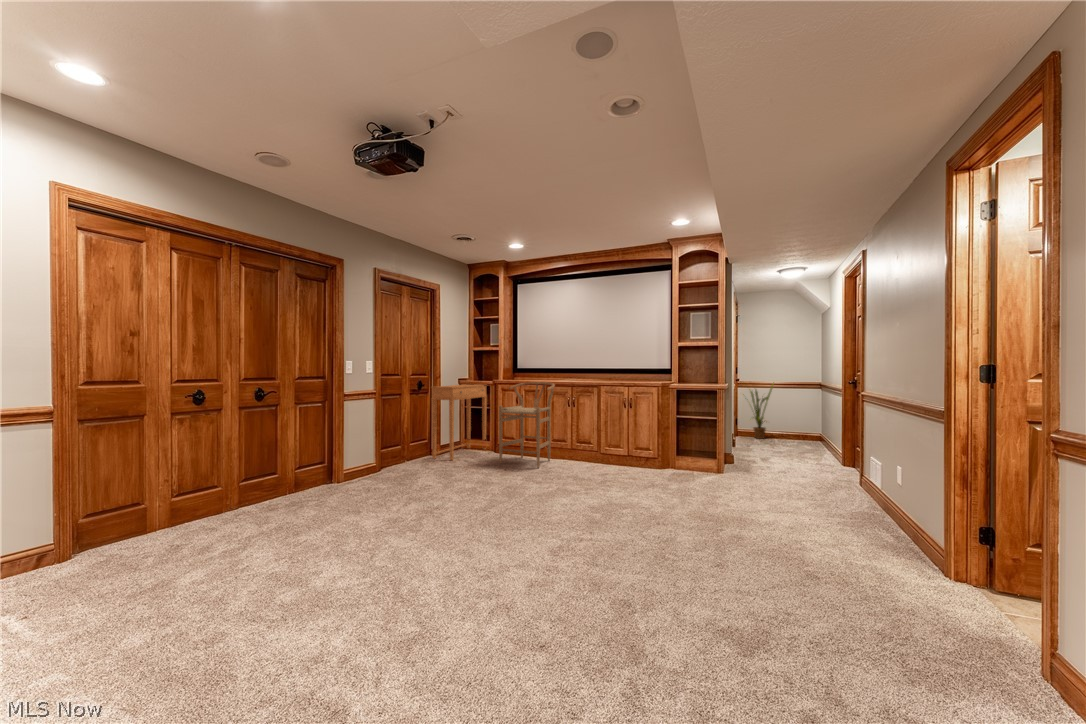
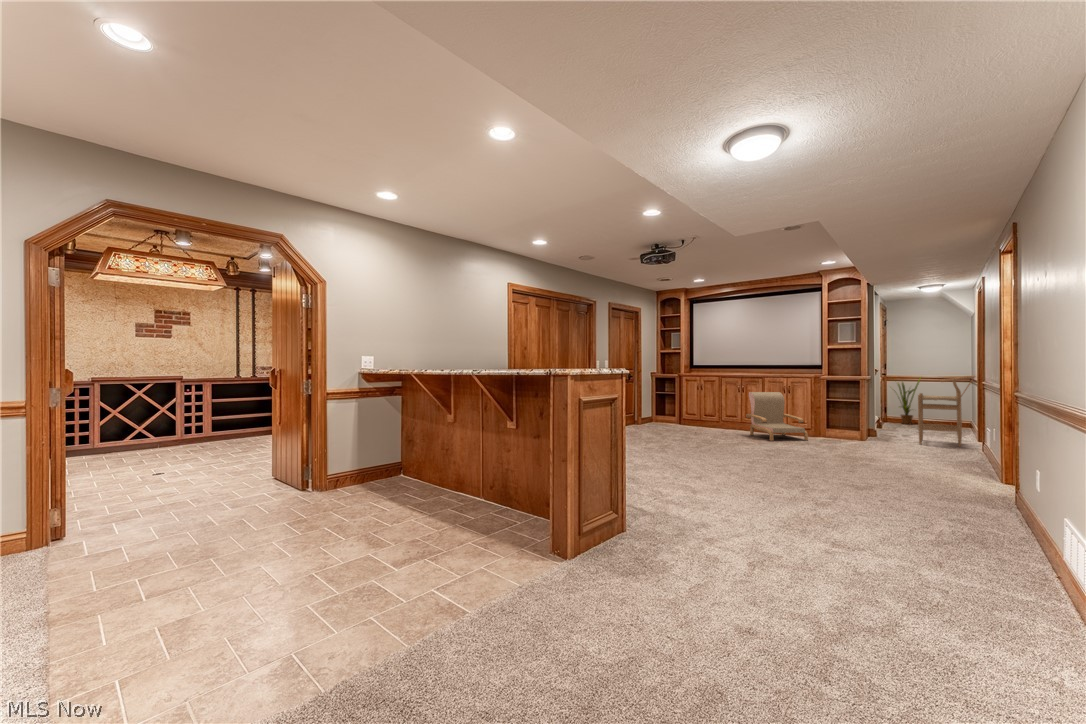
bar stool: present [499,382,555,468] -> present [918,376,975,447]
side table: present [431,384,487,460] -> none [637,377,673,428]
armchair: none [574,407,653,483] -> present [746,392,808,441]

